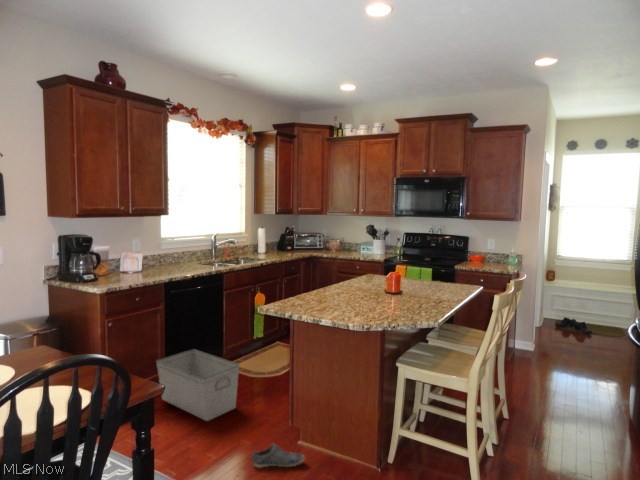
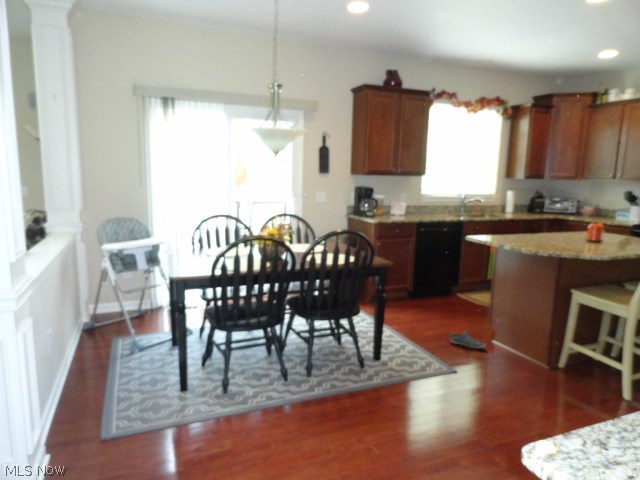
storage bin: present [157,349,239,421] -> none [405,272,459,316]

